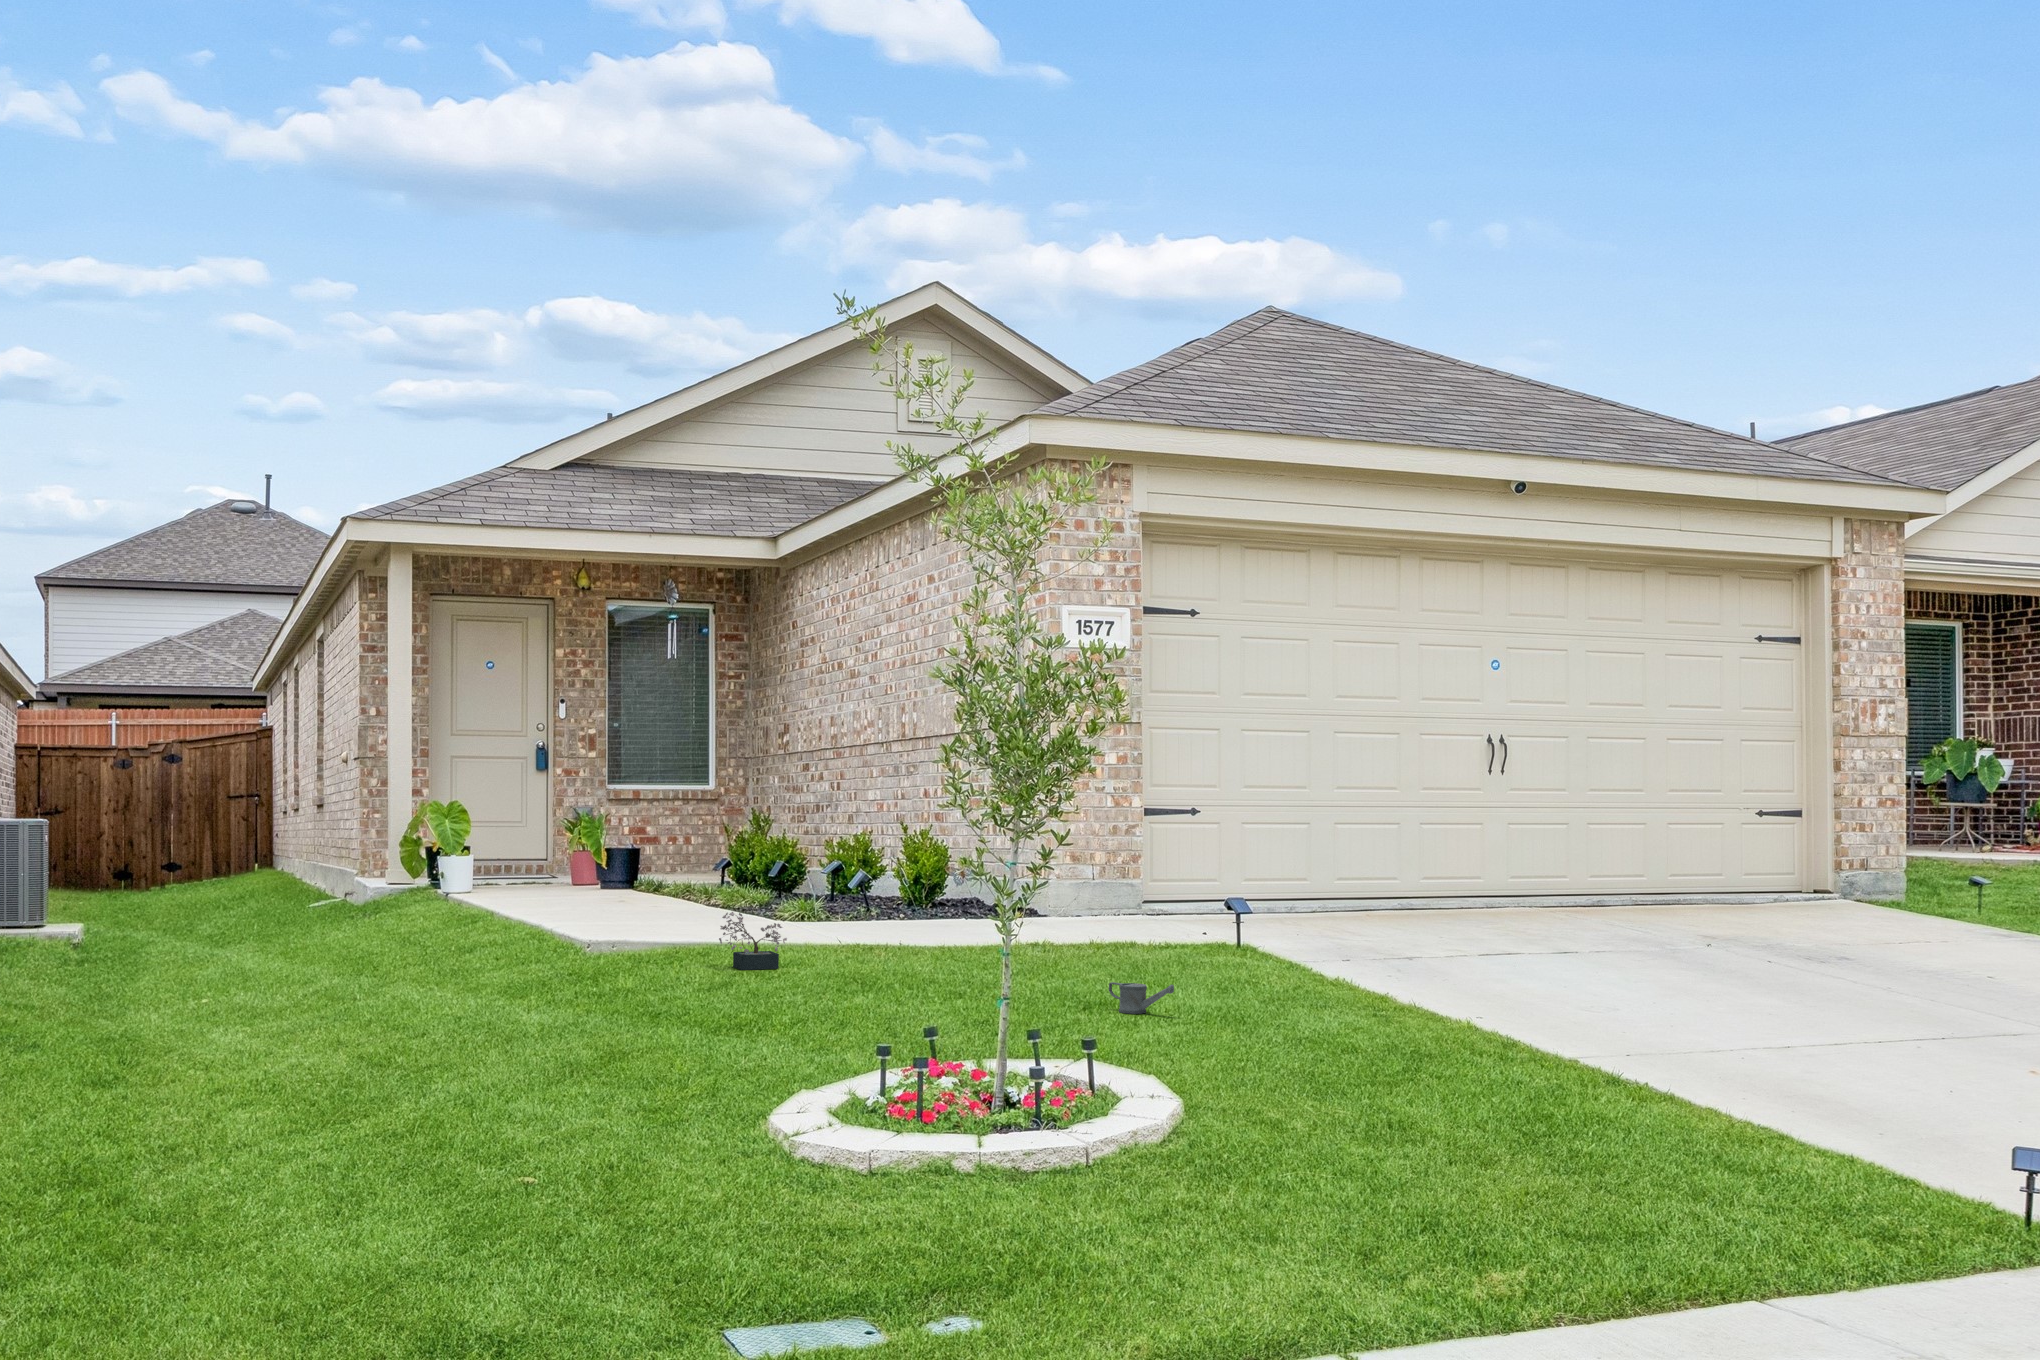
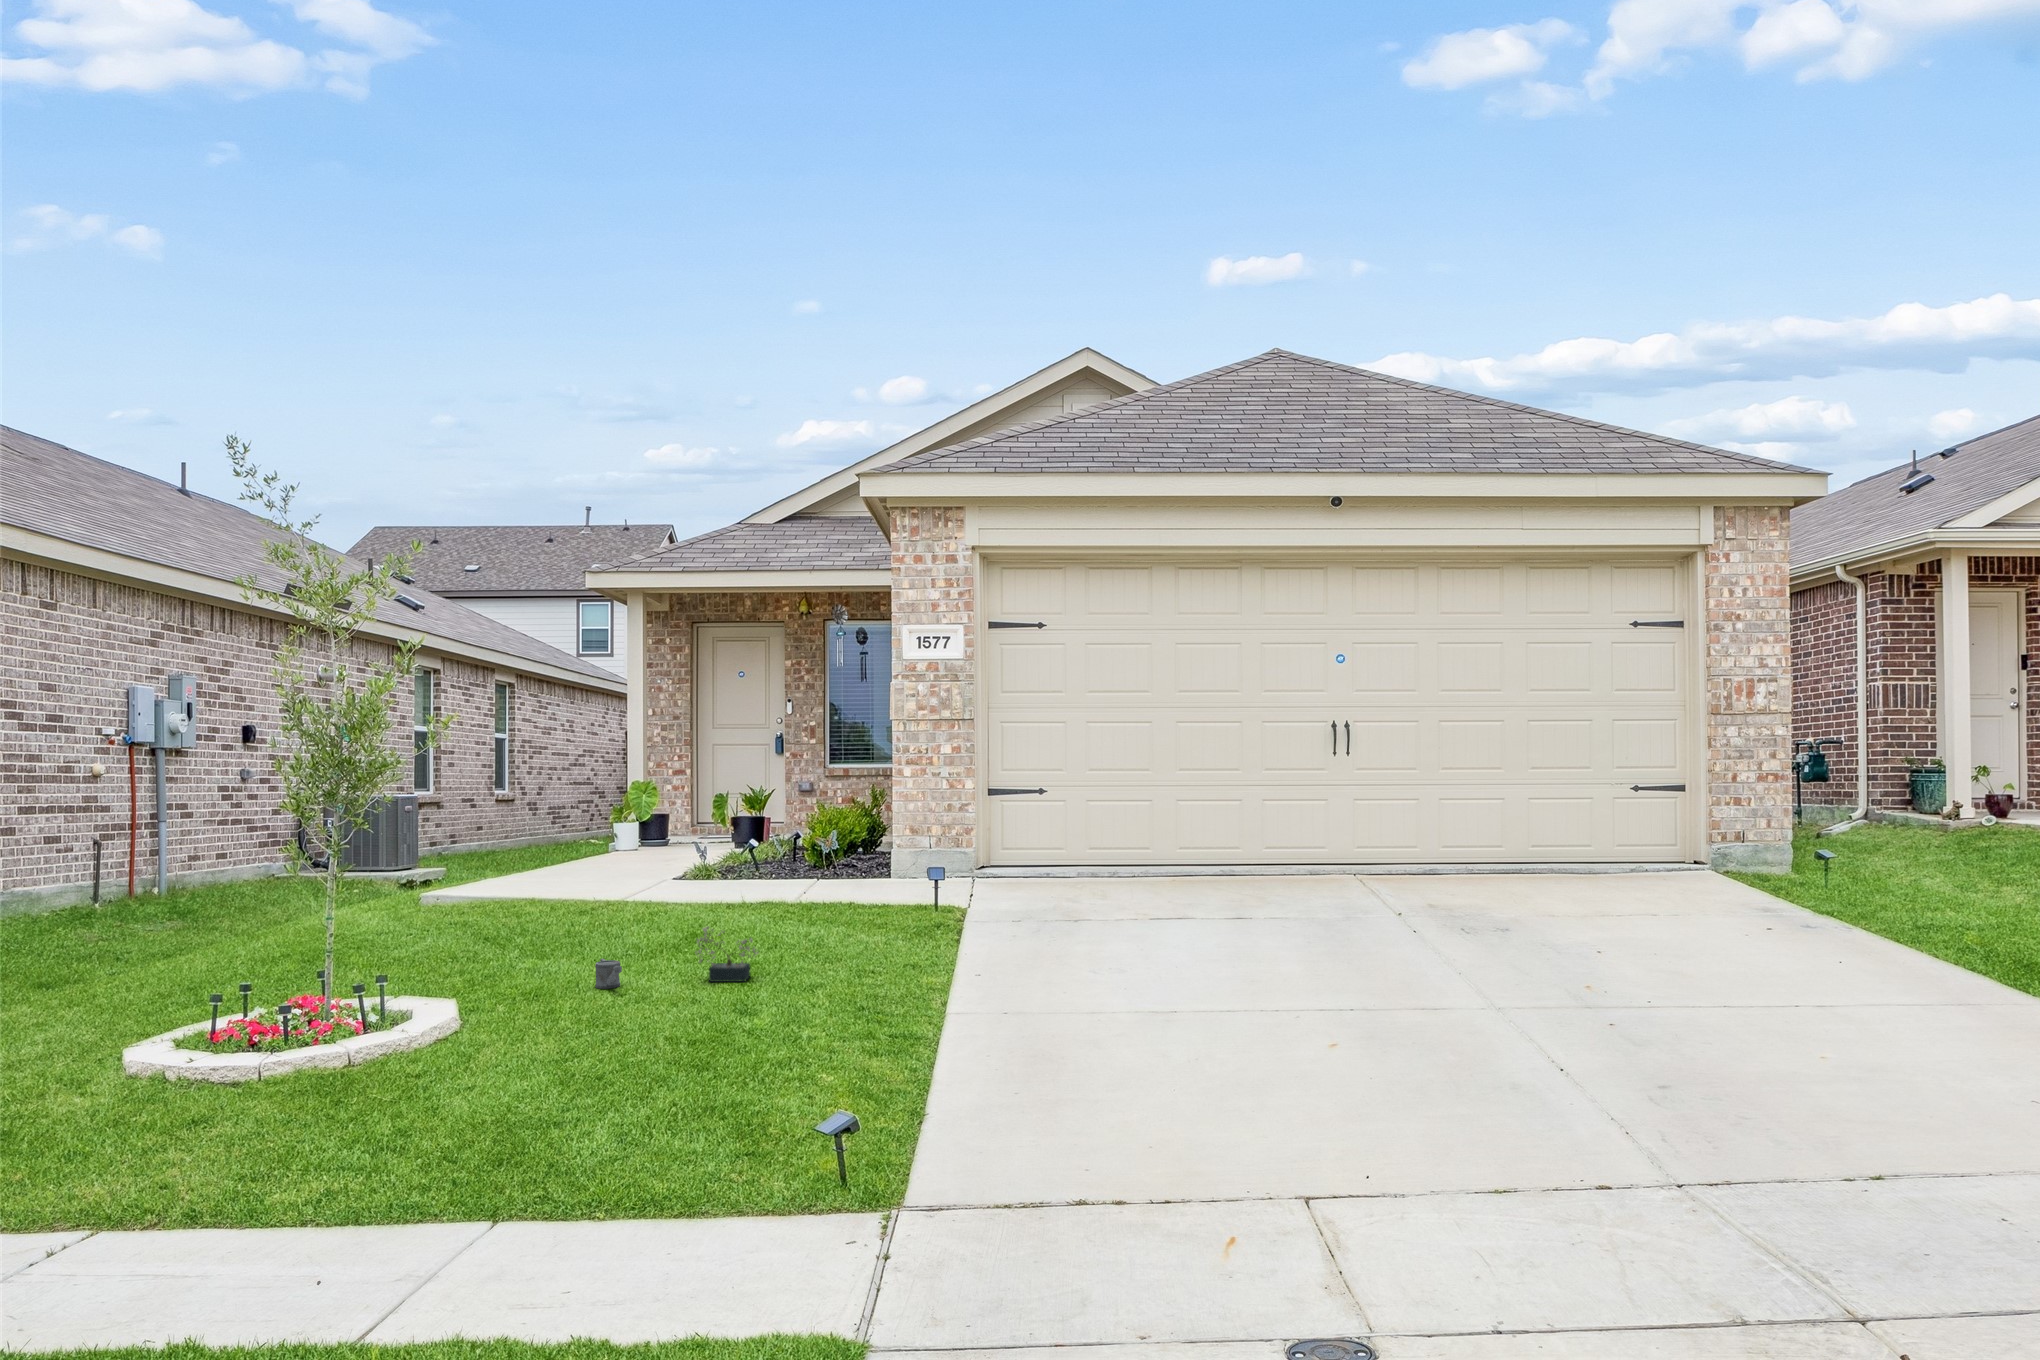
decorative plant: present [719,912,787,970] -> present [695,927,757,982]

